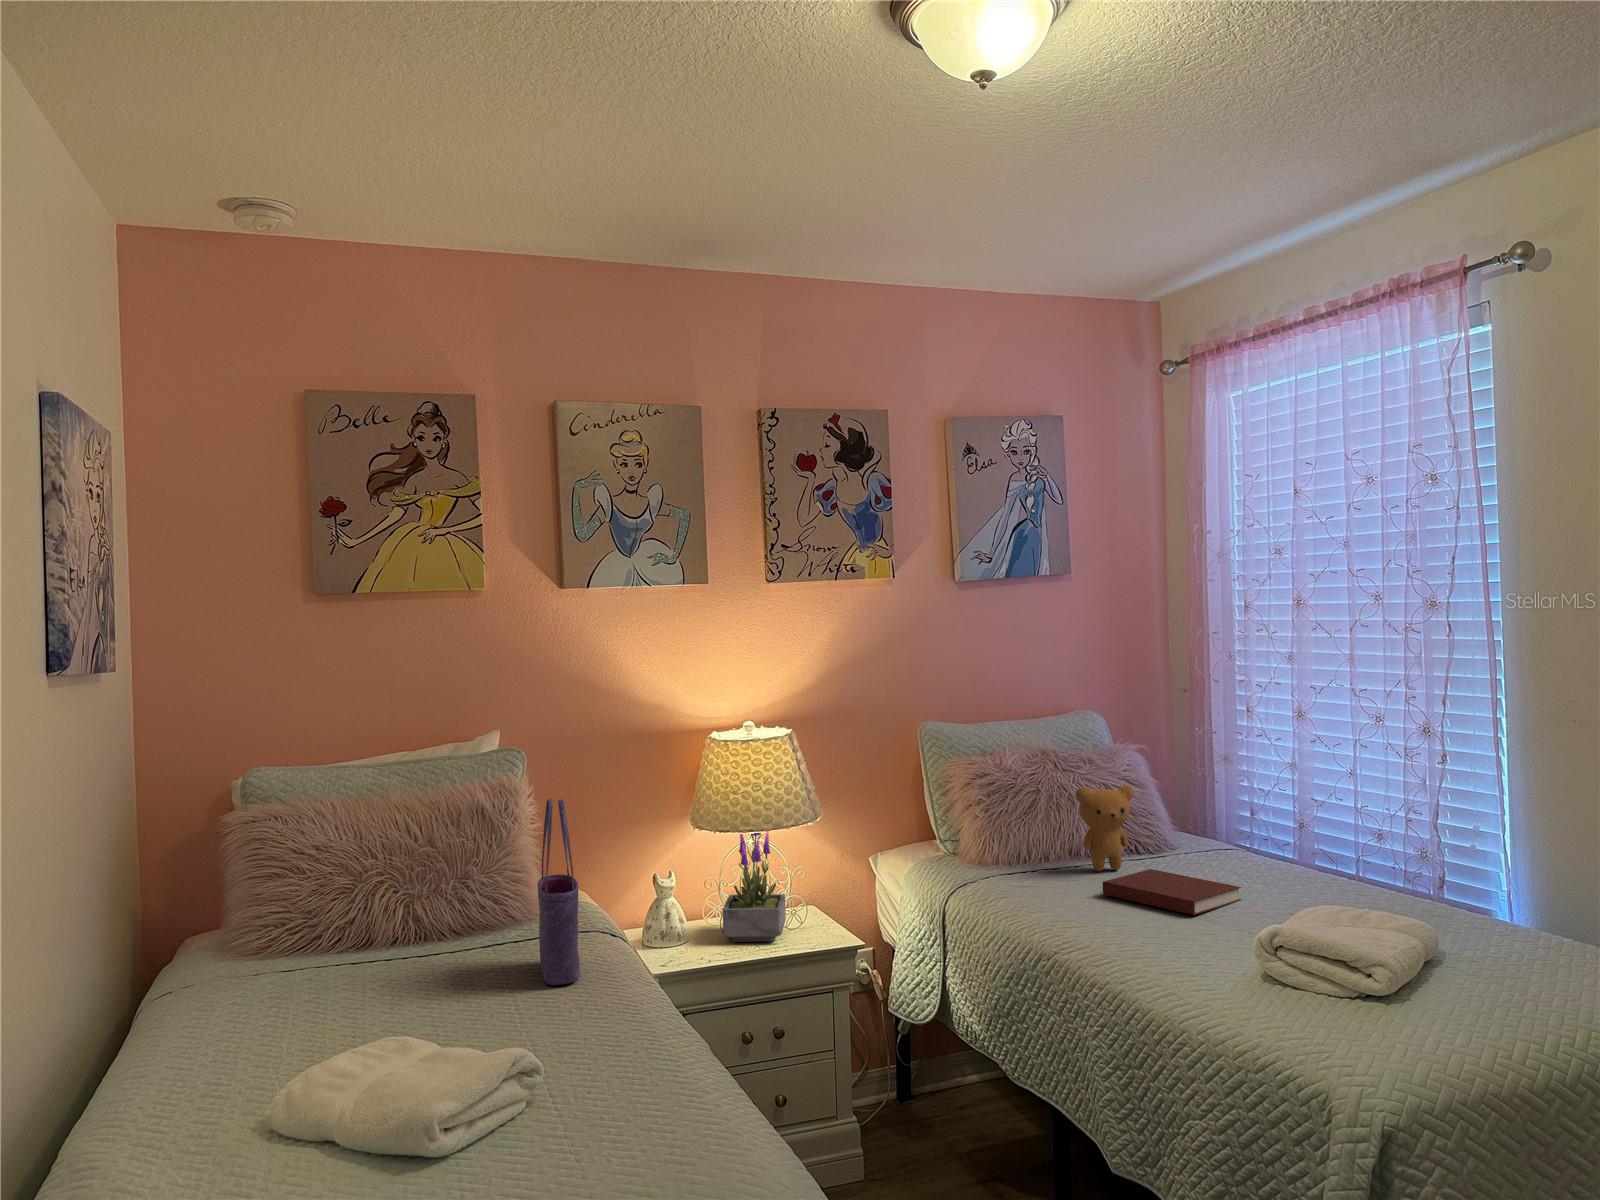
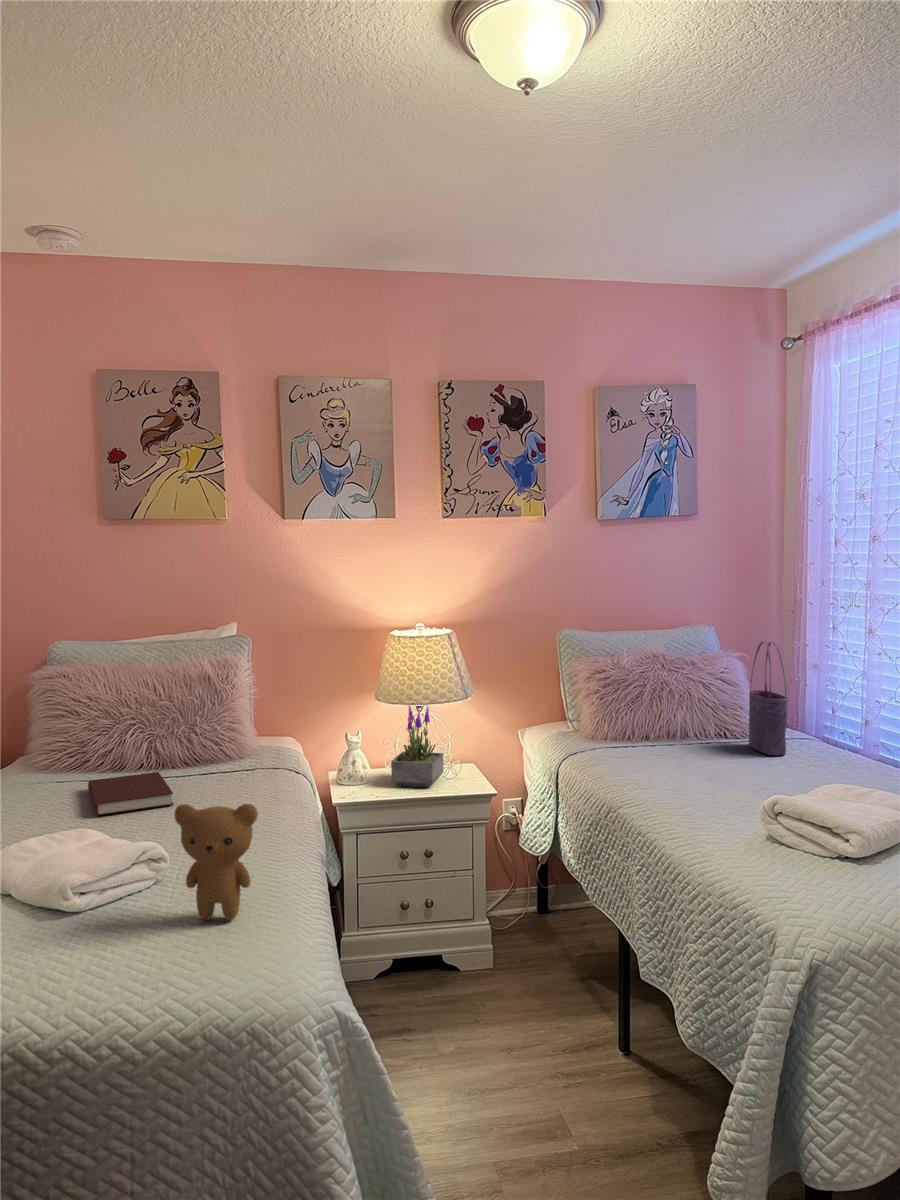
teddy bear: present [1076,785,1133,871] -> present [174,804,258,921]
tote bag: present [538,799,580,985] -> present [749,642,787,755]
notebook: present [1103,869,1241,915] -> present [88,772,173,815]

